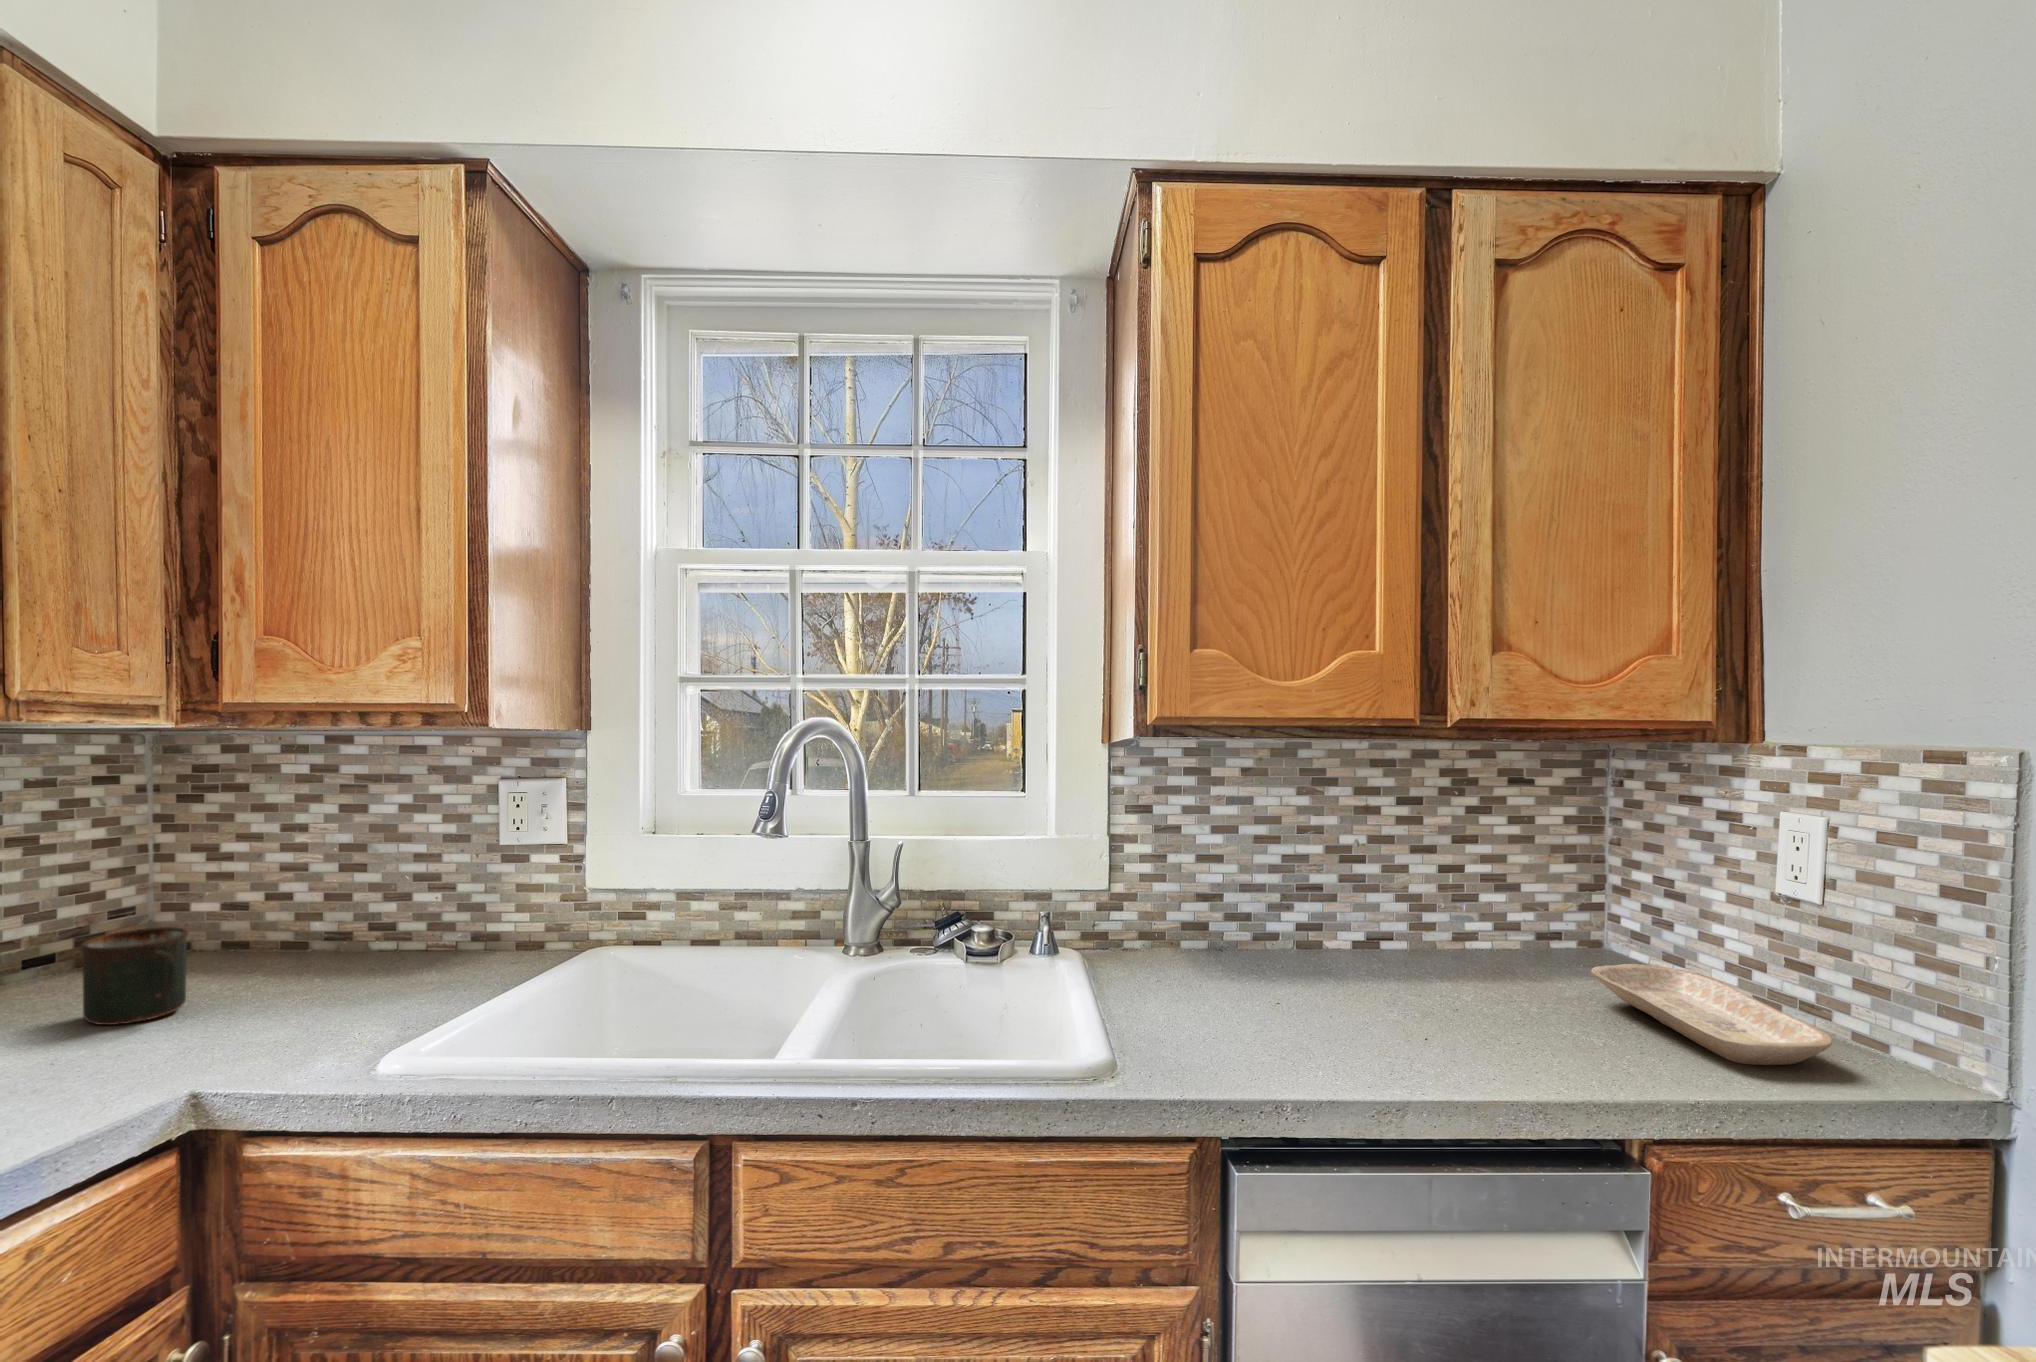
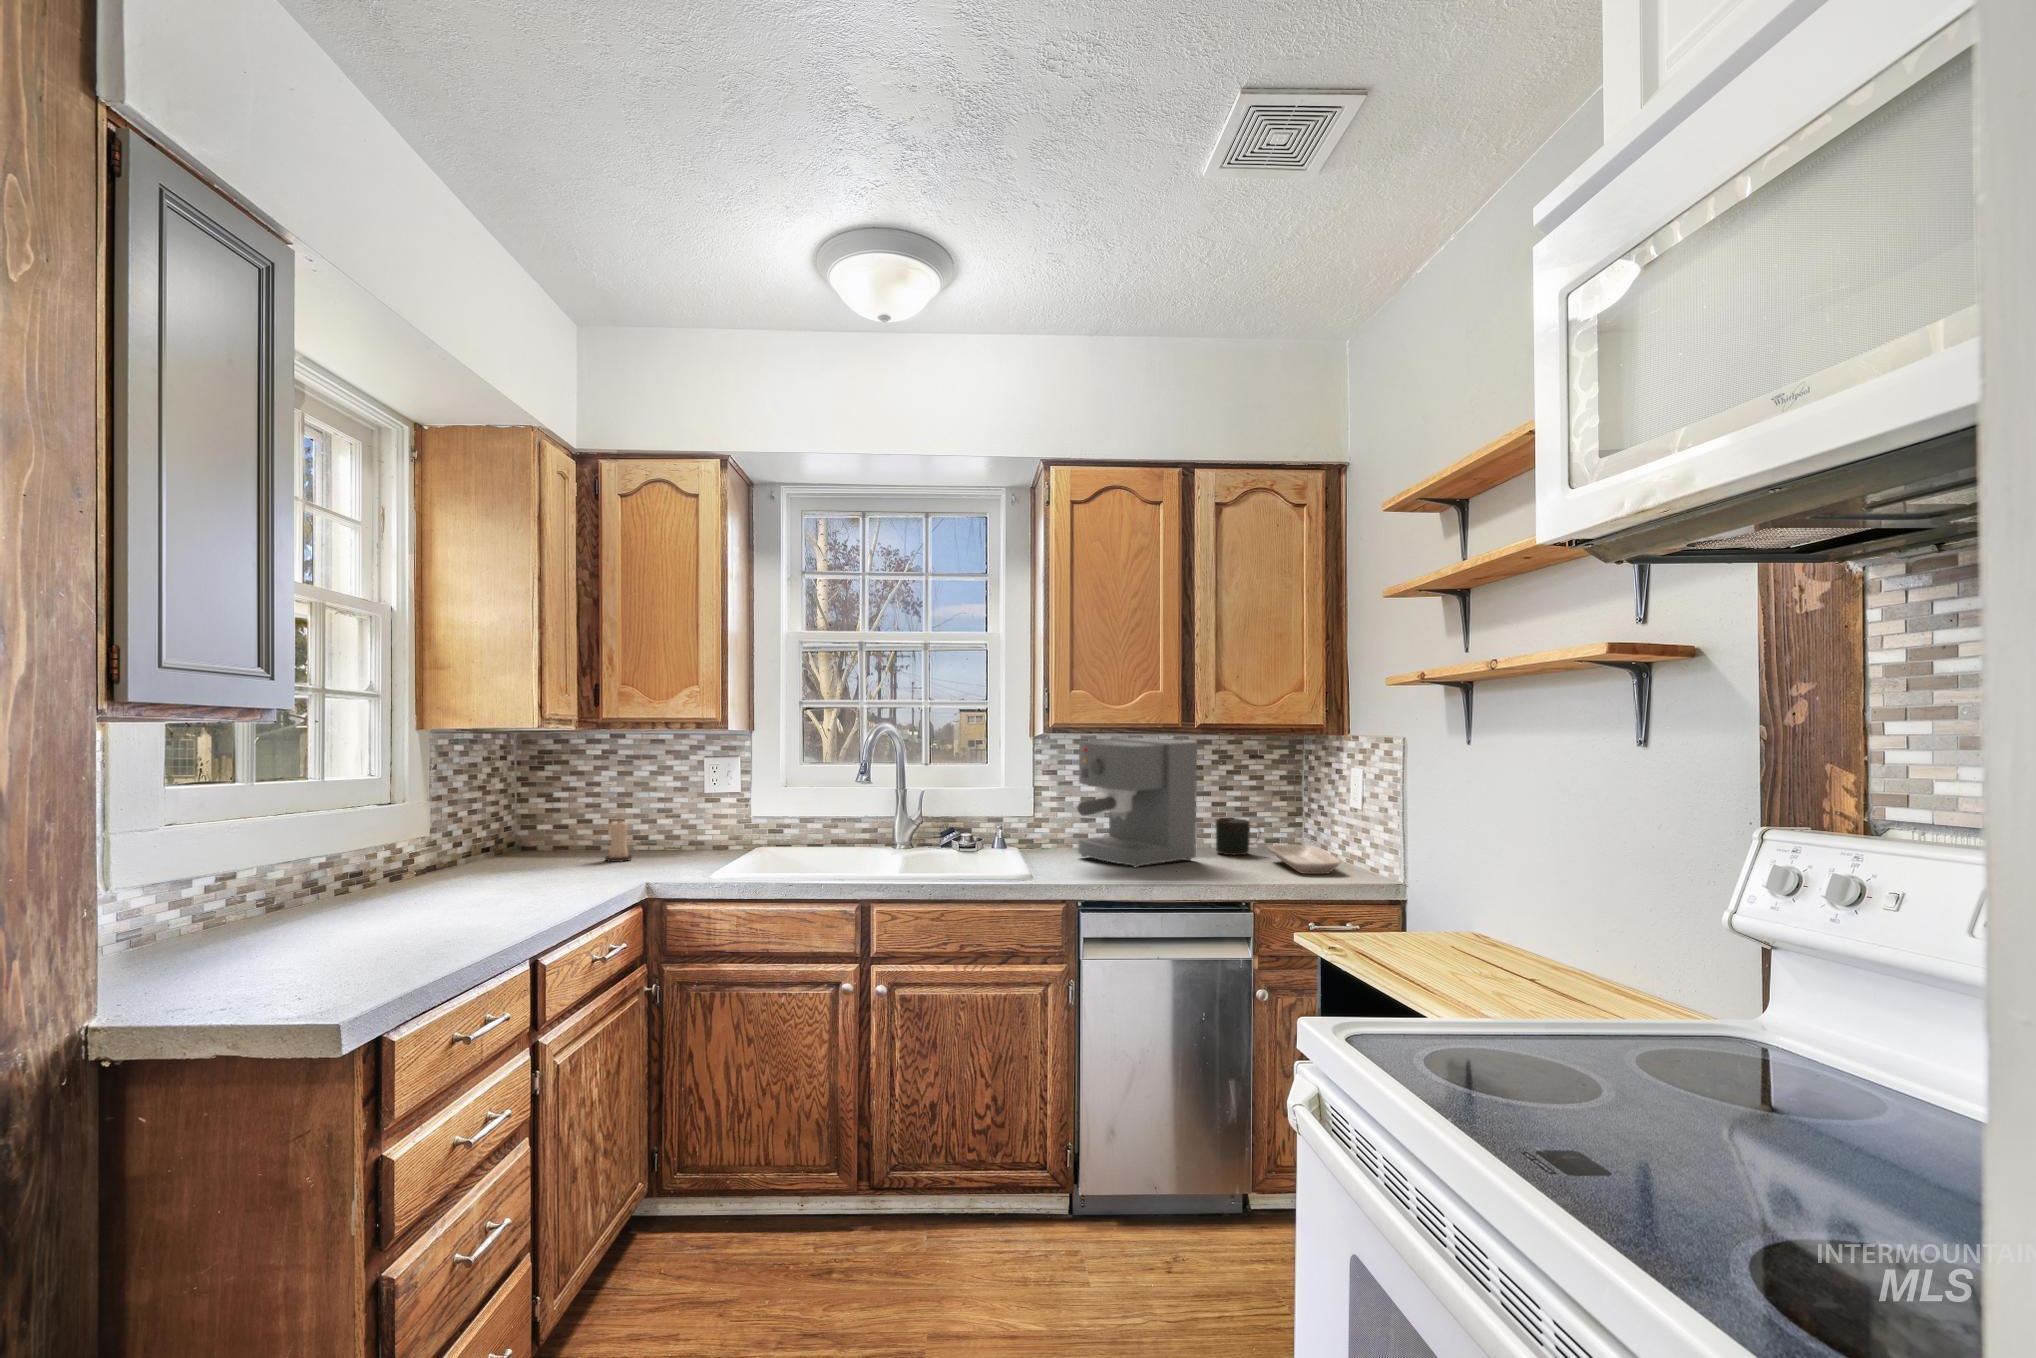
coffee maker: none [1197,745,1446,1028] -> present [1077,738,1197,867]
candle: none [261,902,321,991] -> present [605,820,632,862]
mug: present [81,927,188,1025] -> present [1216,818,1252,855]

